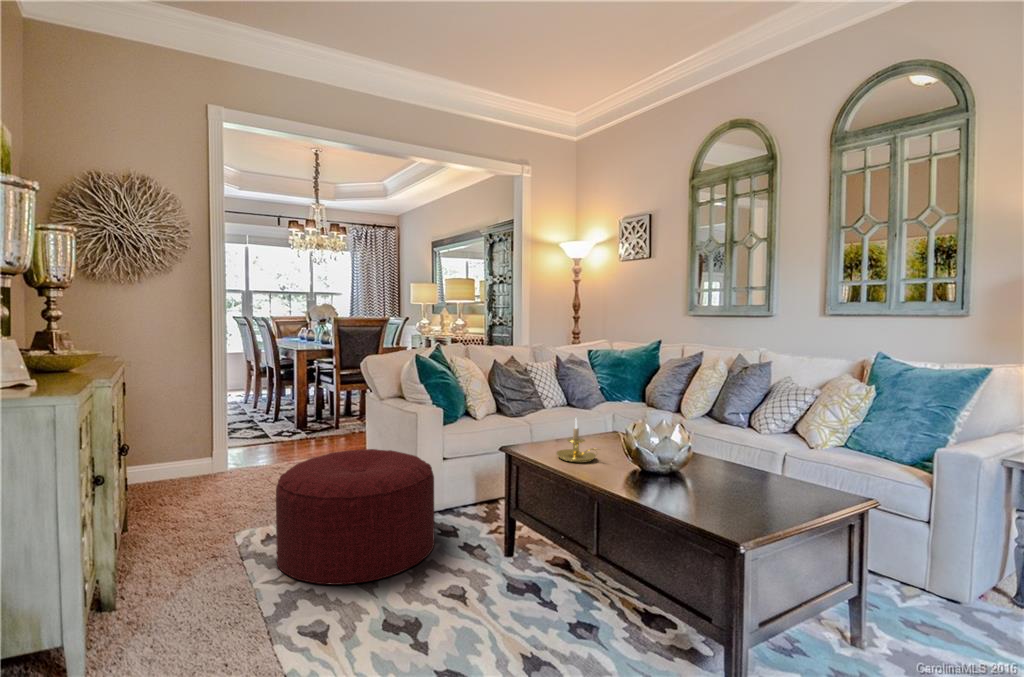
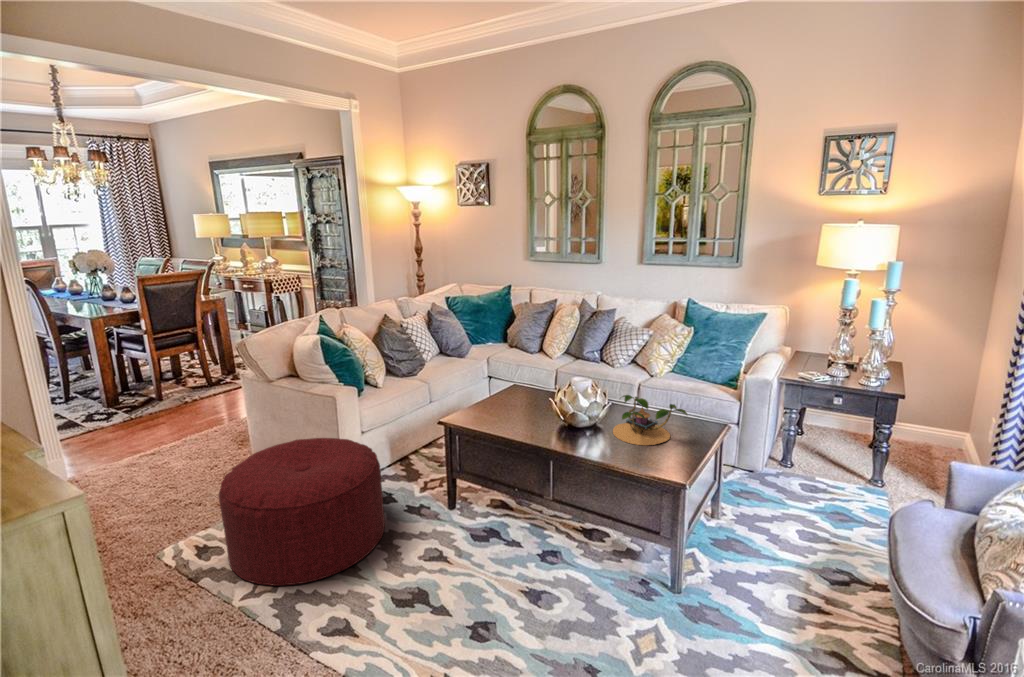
candle holder: present [556,420,597,463] -> none [497,390,536,427]
plant: none [688,435,783,502] -> present [613,395,687,445]

